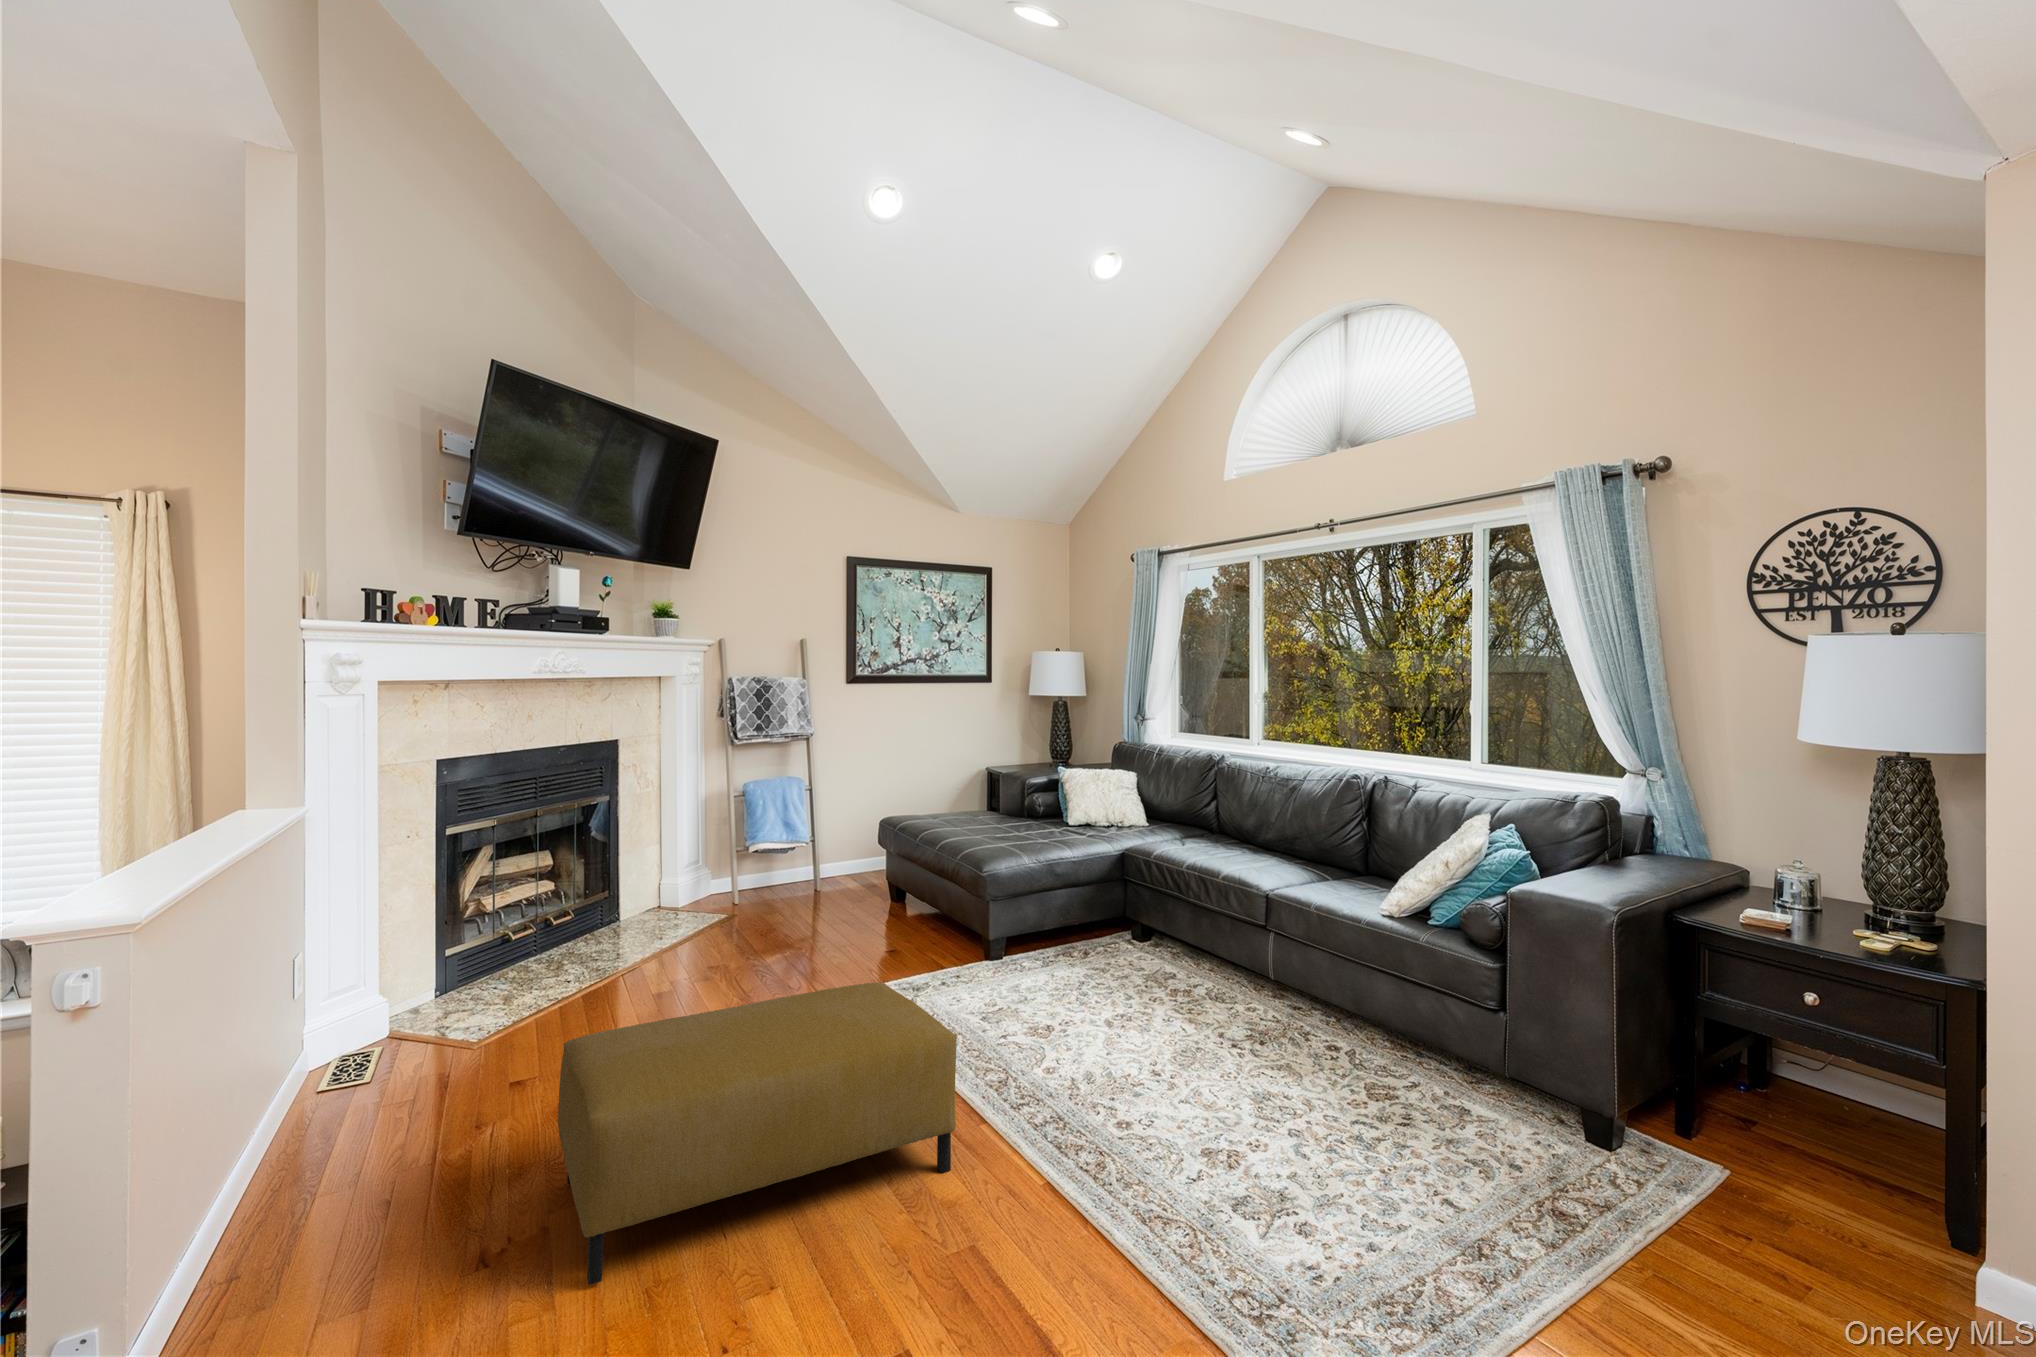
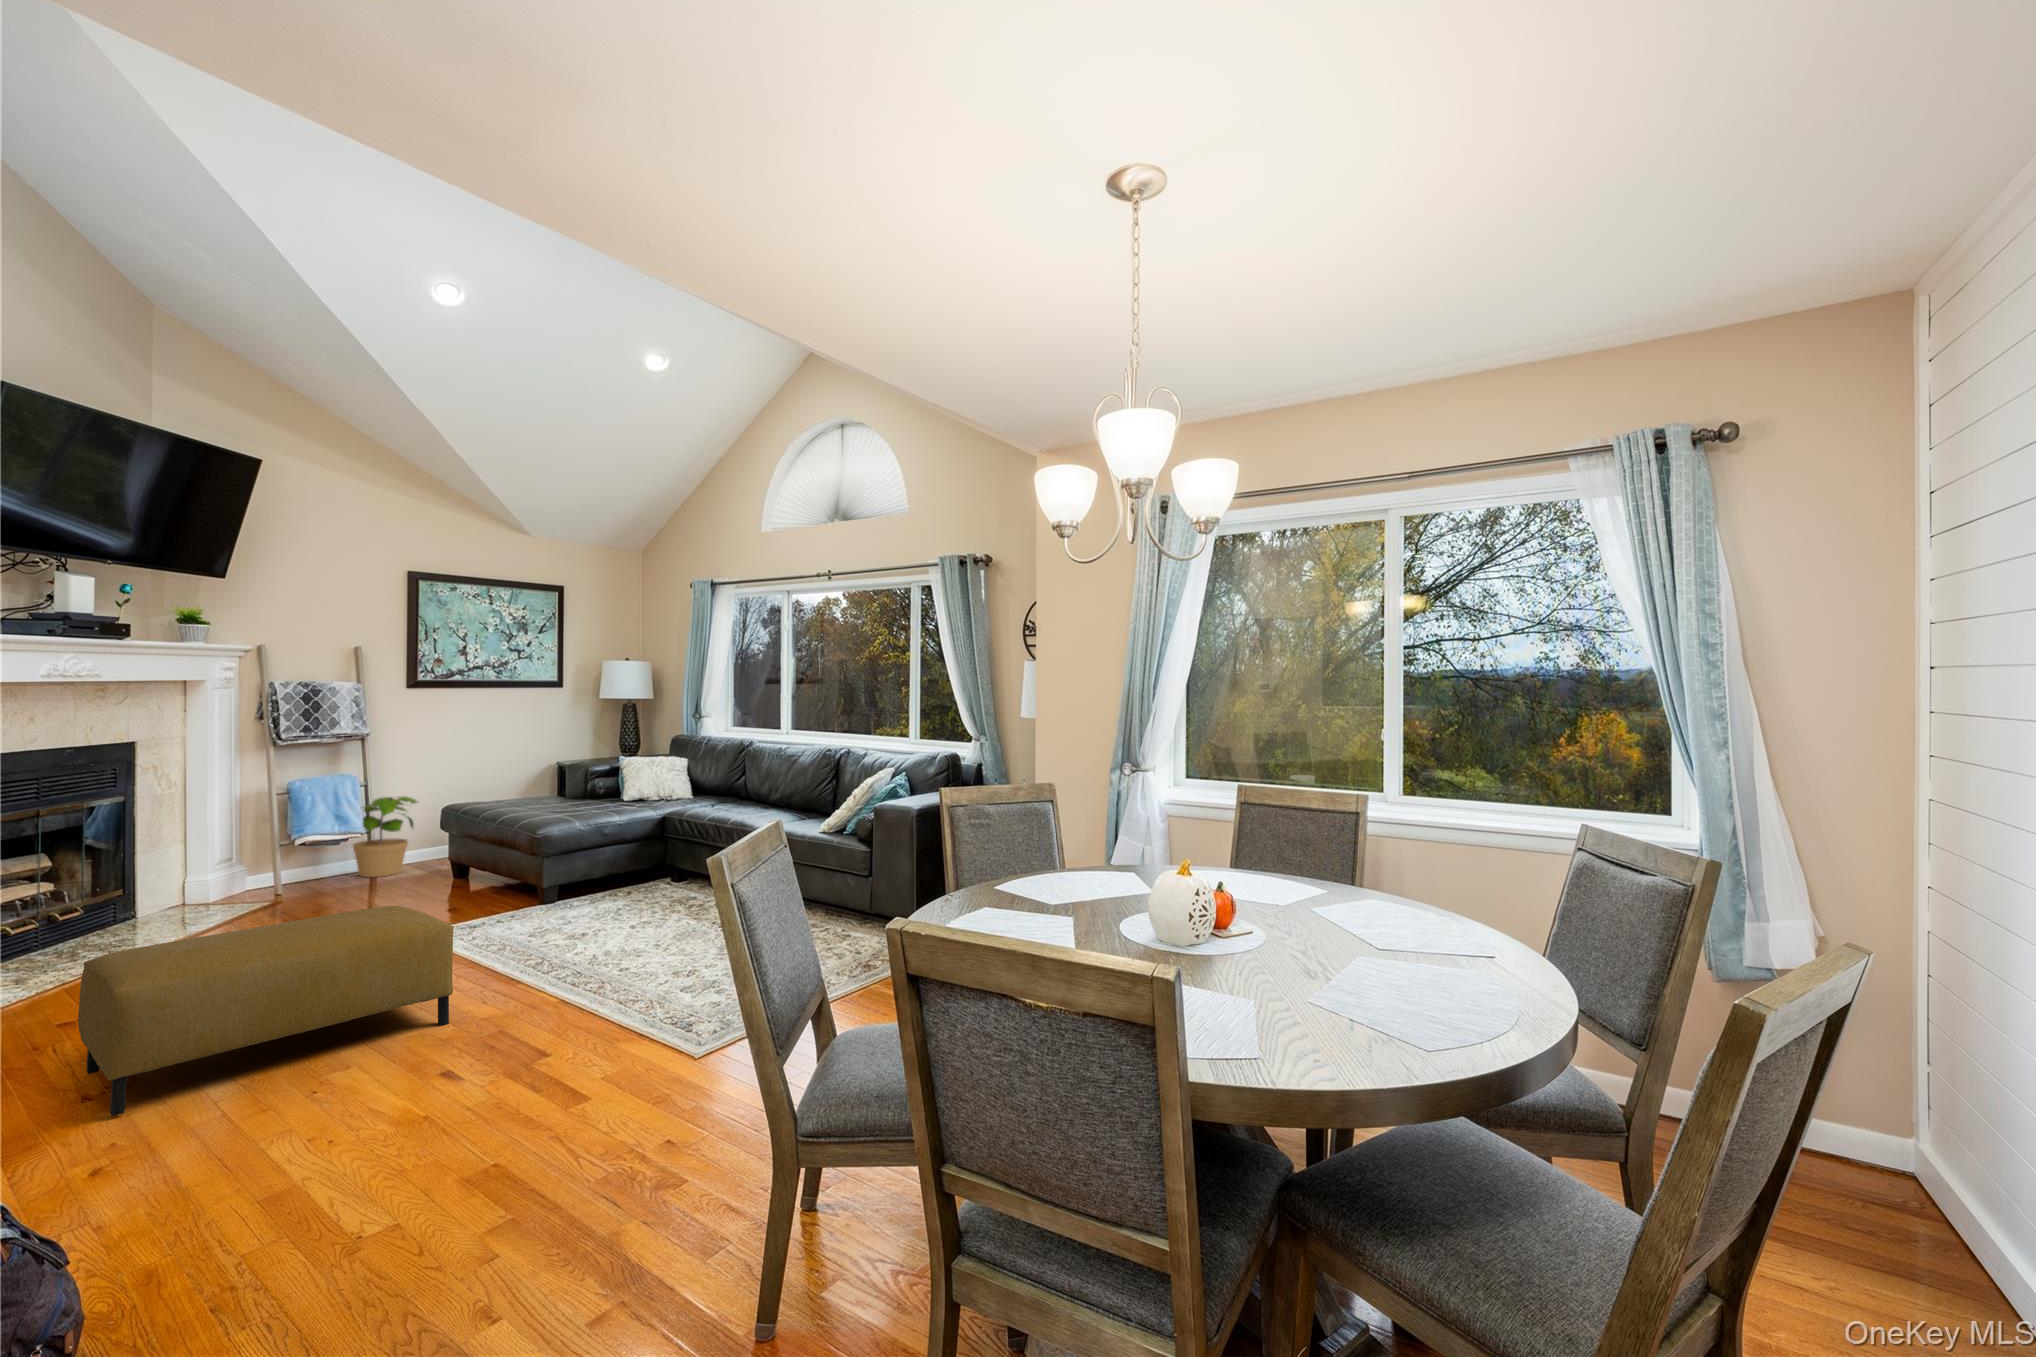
potted plant: none [779,806,863,892] -> present [353,797,417,877]

